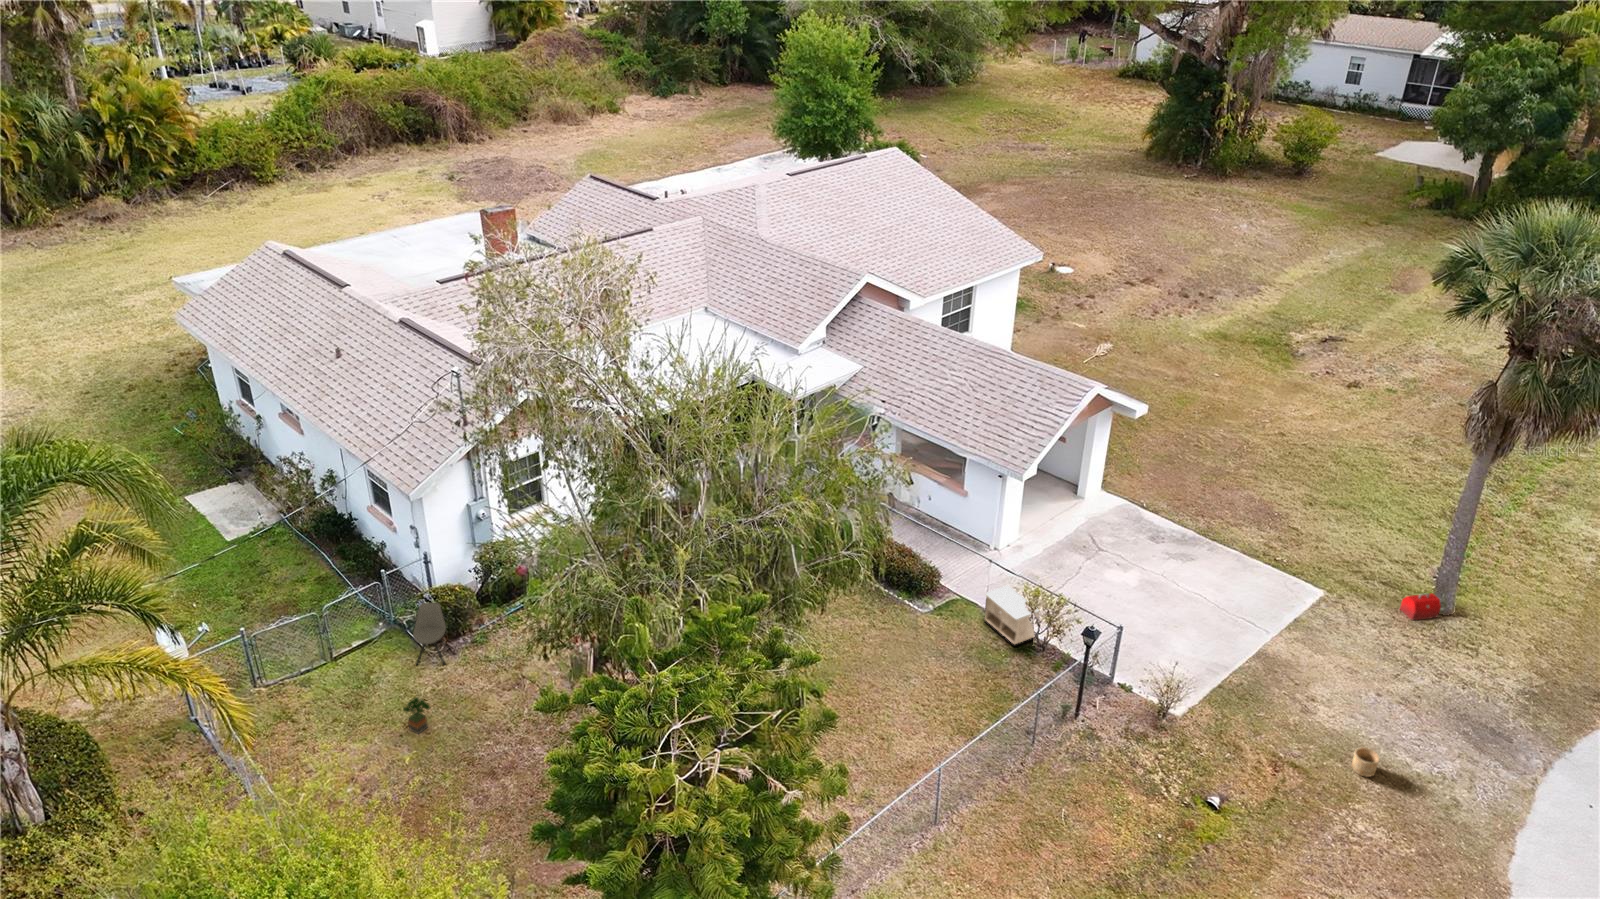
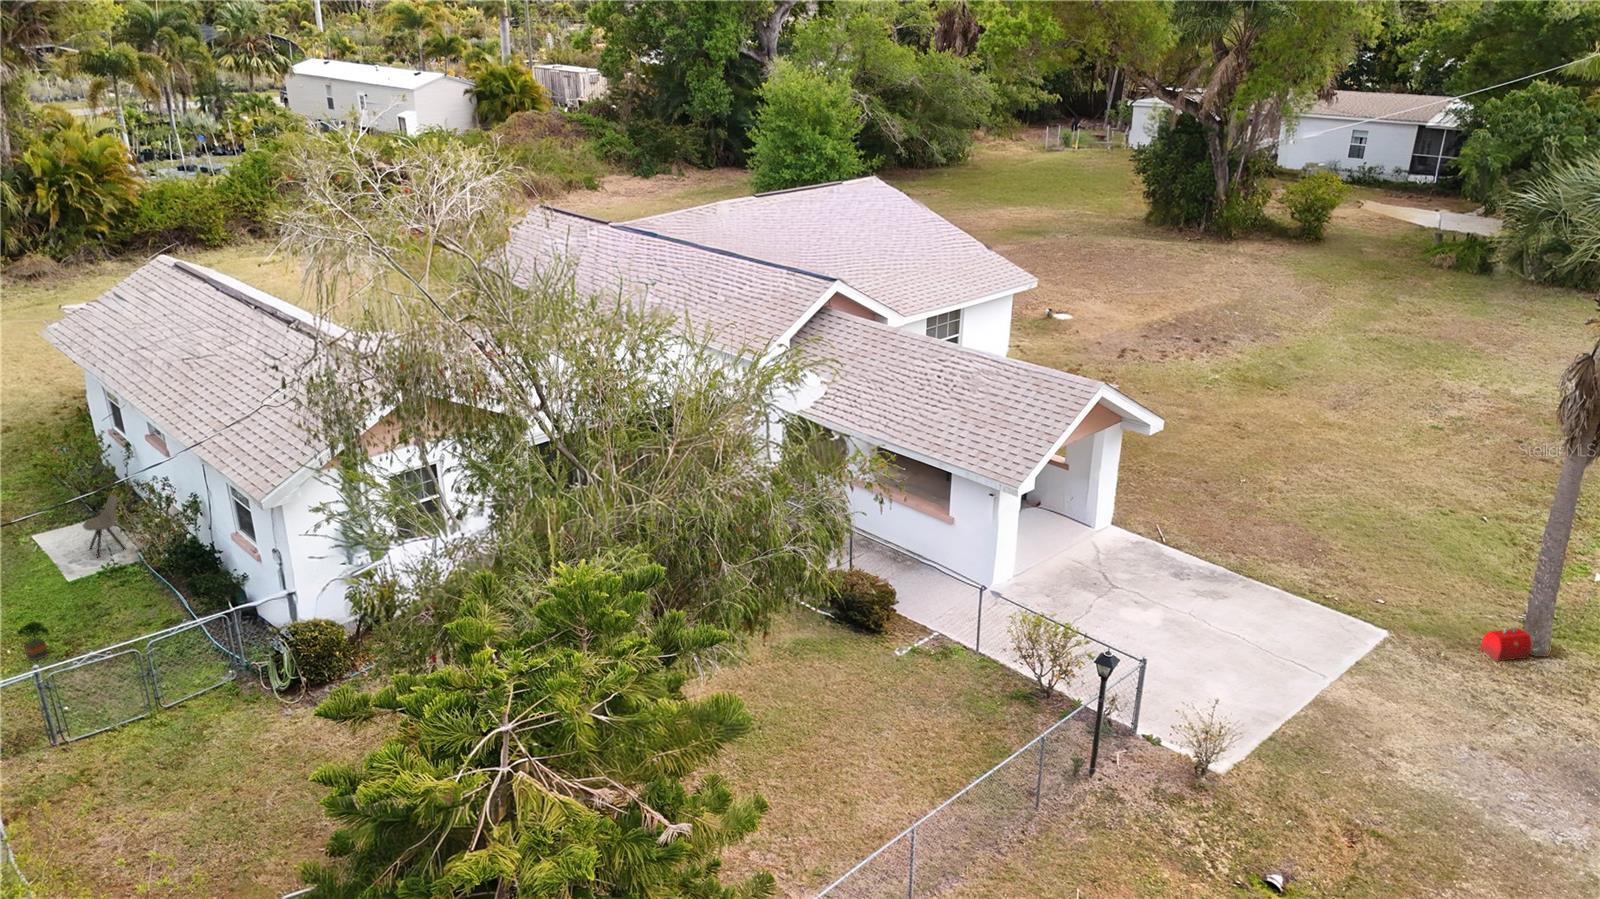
storage bench: present [985,586,1039,644] -> none [973,619,1041,690]
chair: present [413,602,450,665] -> present [83,494,126,557]
potted tree: present [403,698,431,734] -> present [17,621,49,661]
wooden bucket: present [1352,747,1380,777] -> none [1452,809,1491,848]

